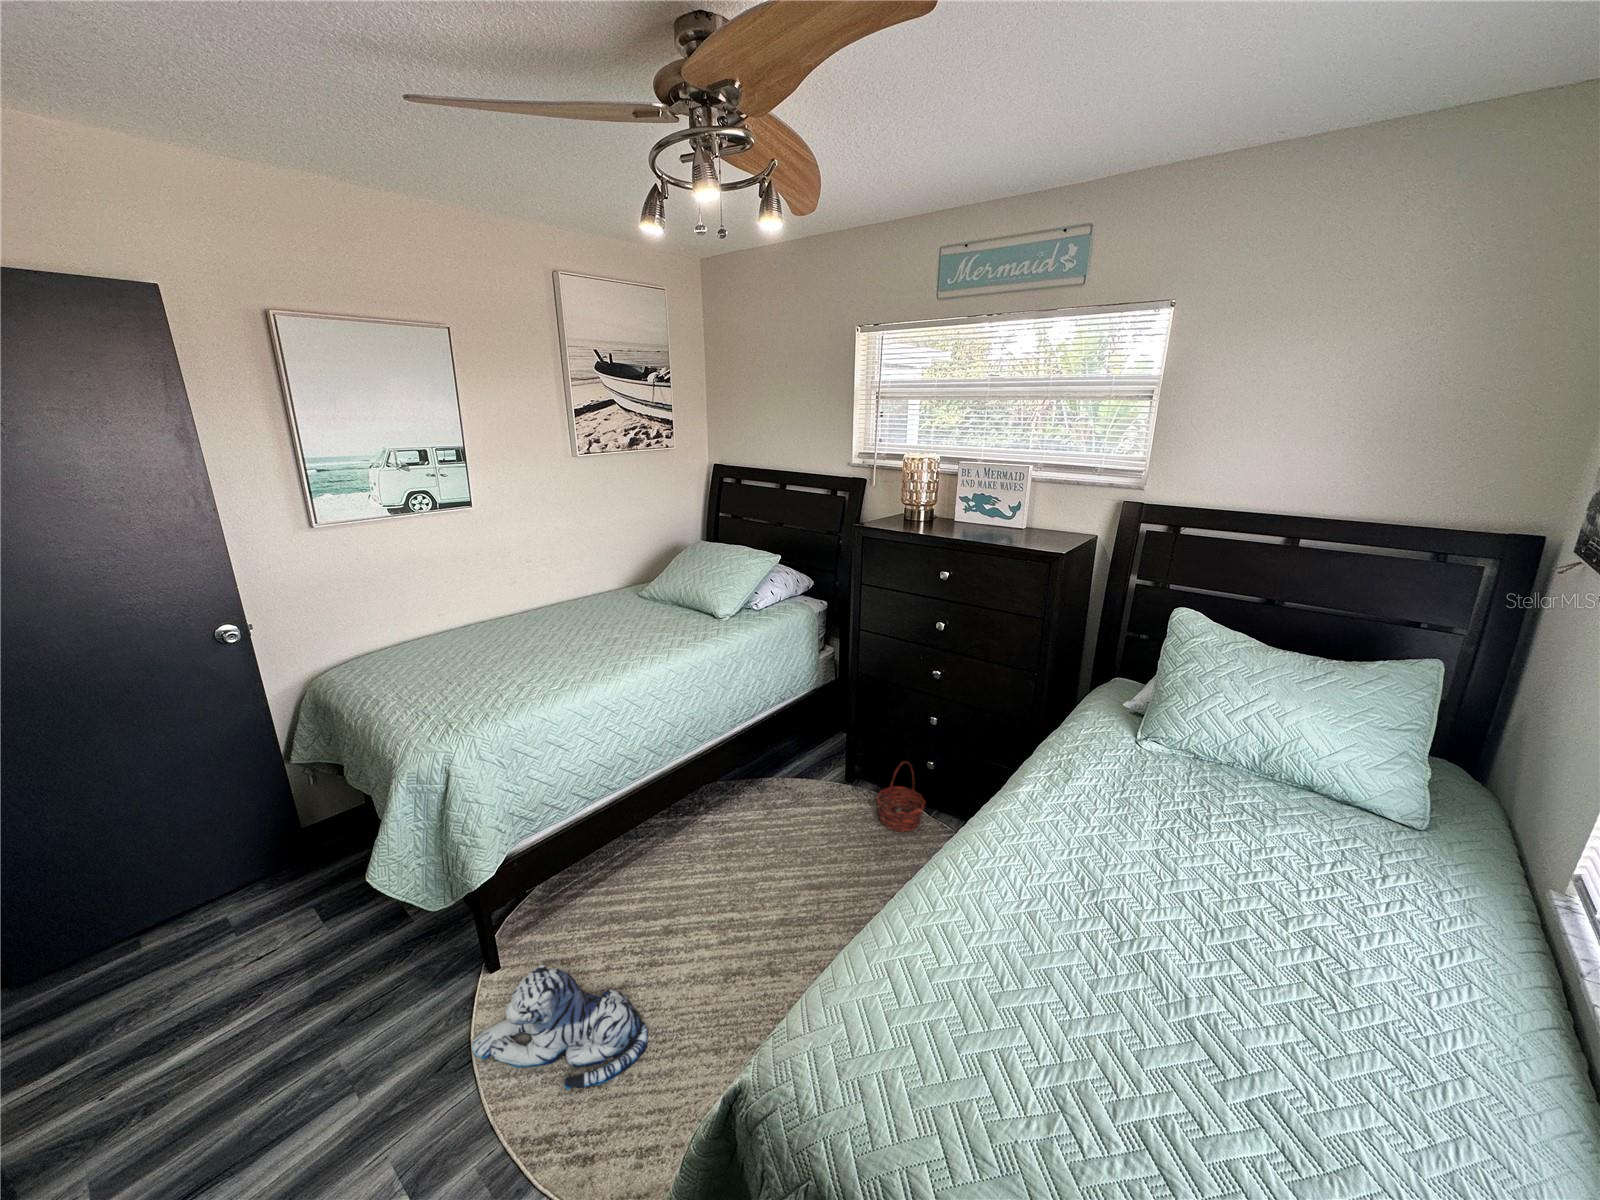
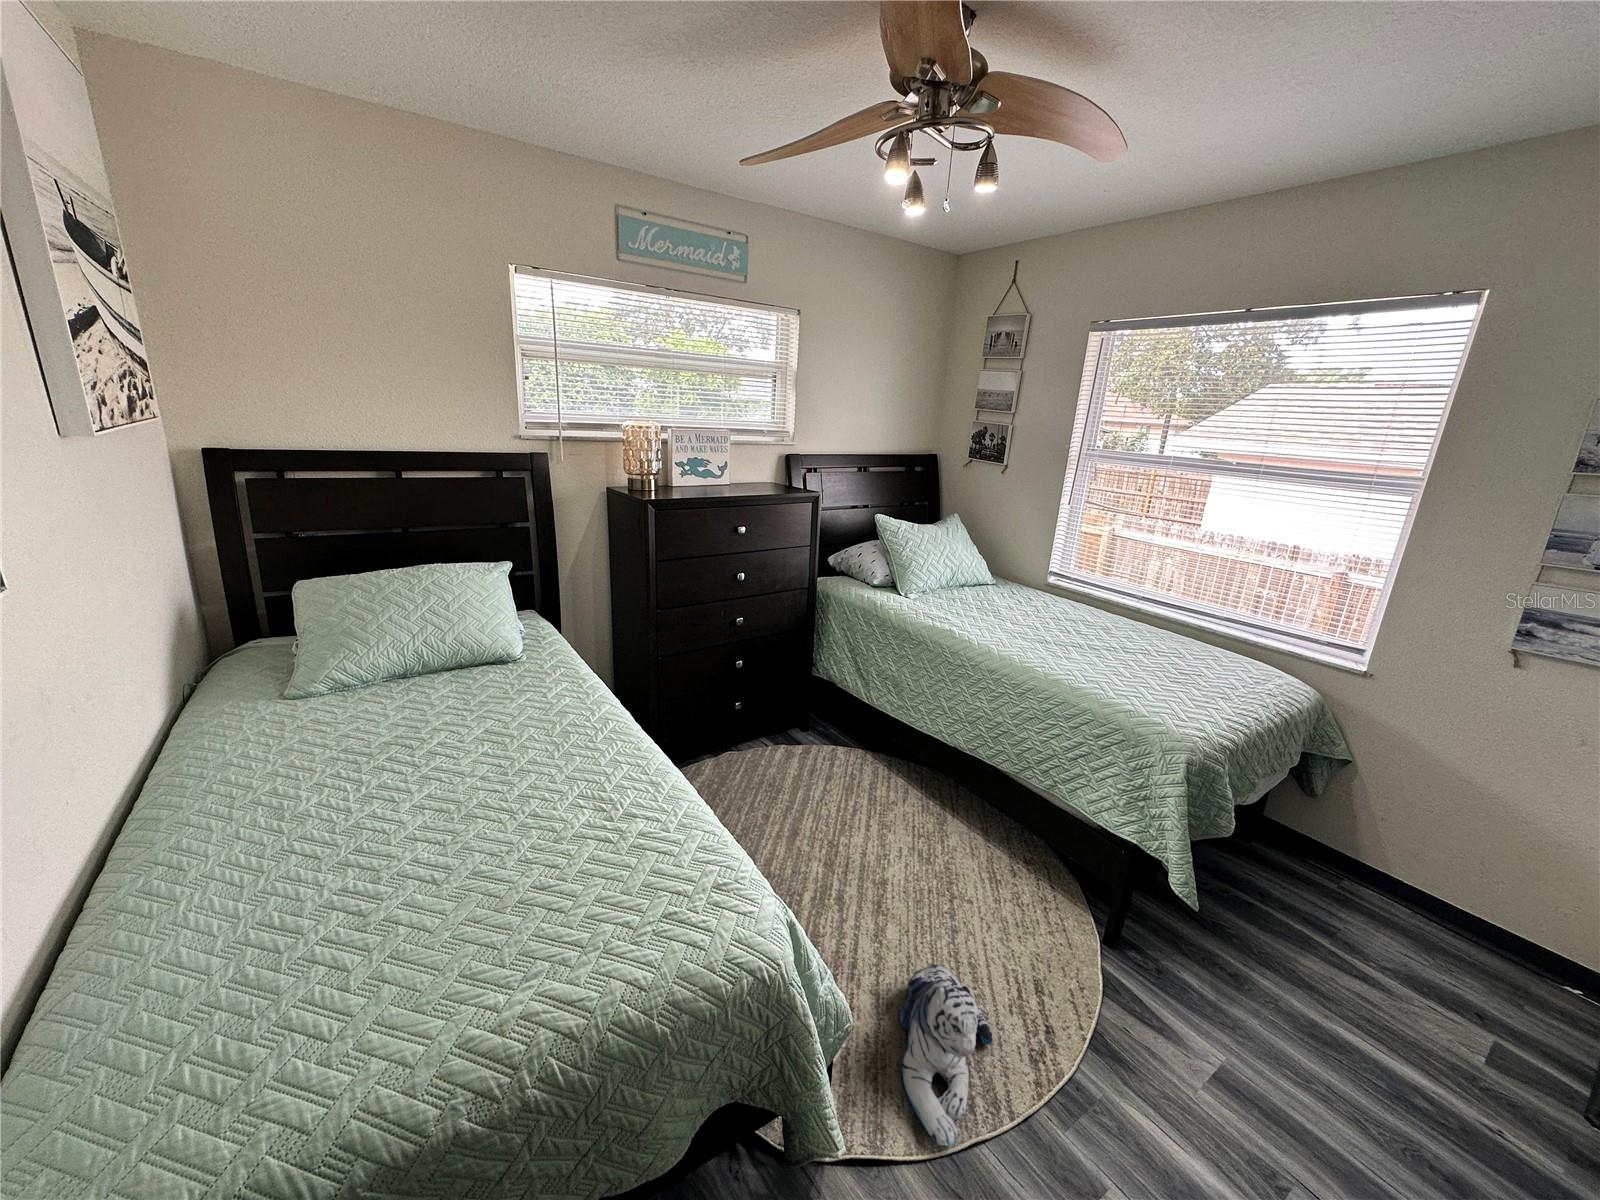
basket: present [876,761,925,832] -> none [706,711,751,776]

